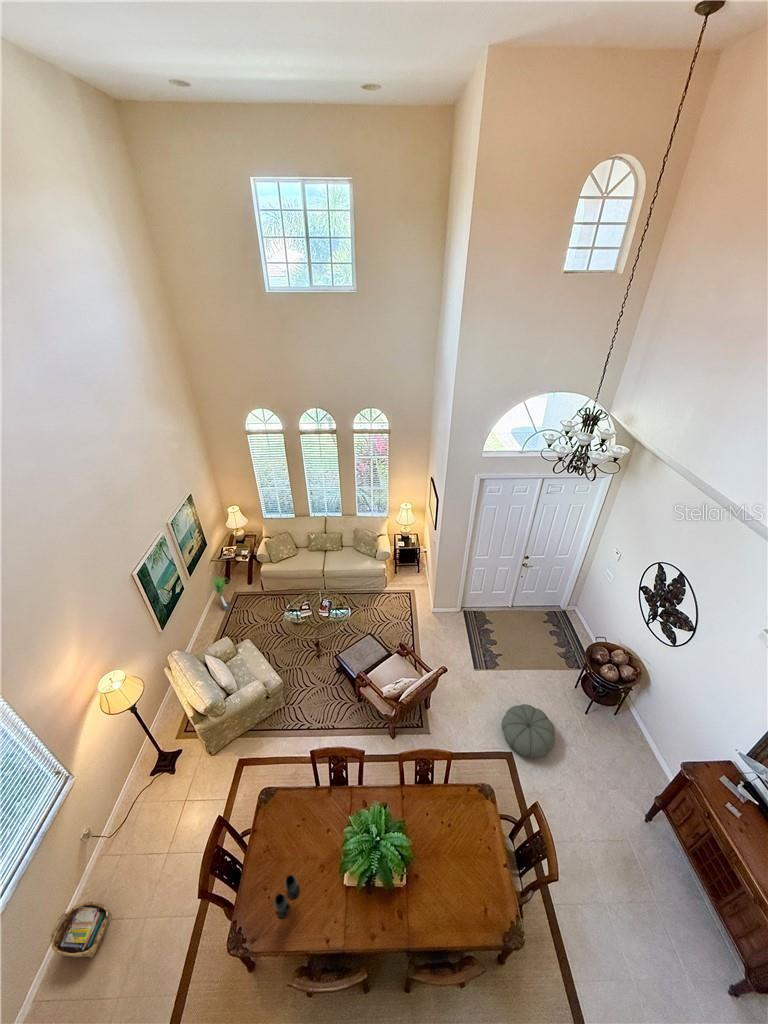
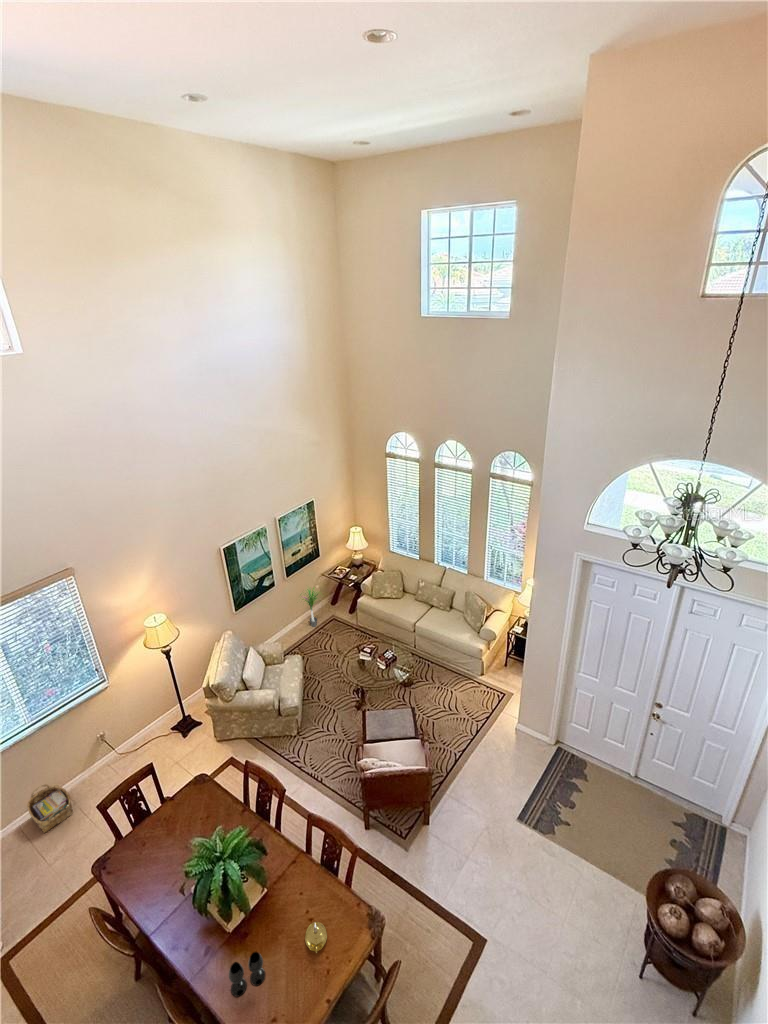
pouf: present [502,704,555,758] -> none [490,884,566,973]
candle holder: none [453,820,476,843] -> present [305,922,327,953]
wine glass: present [274,875,300,918] -> present [229,952,265,997]

